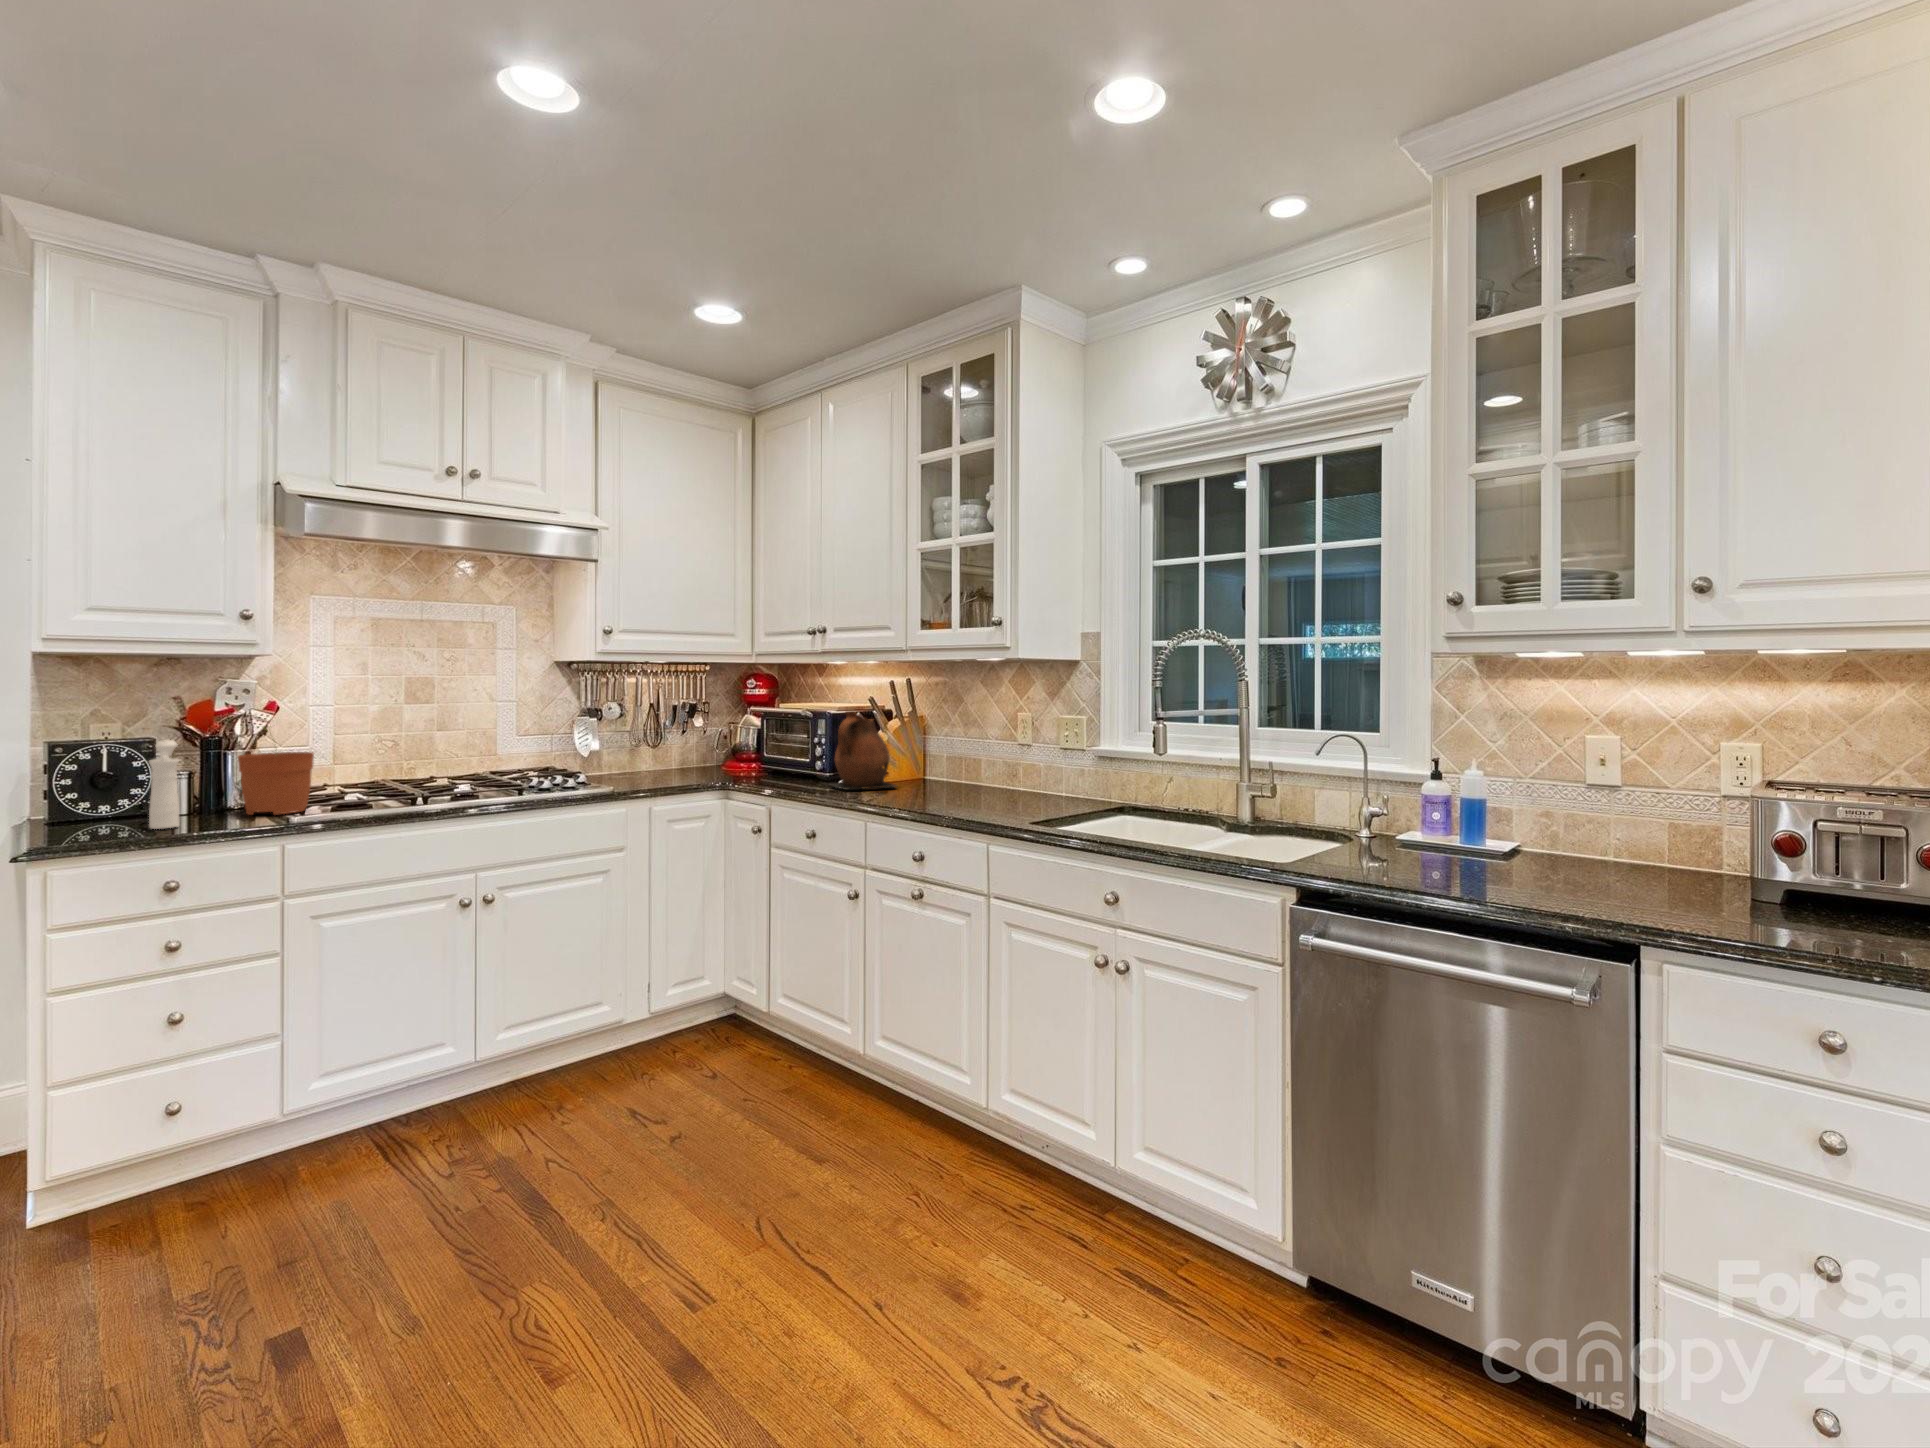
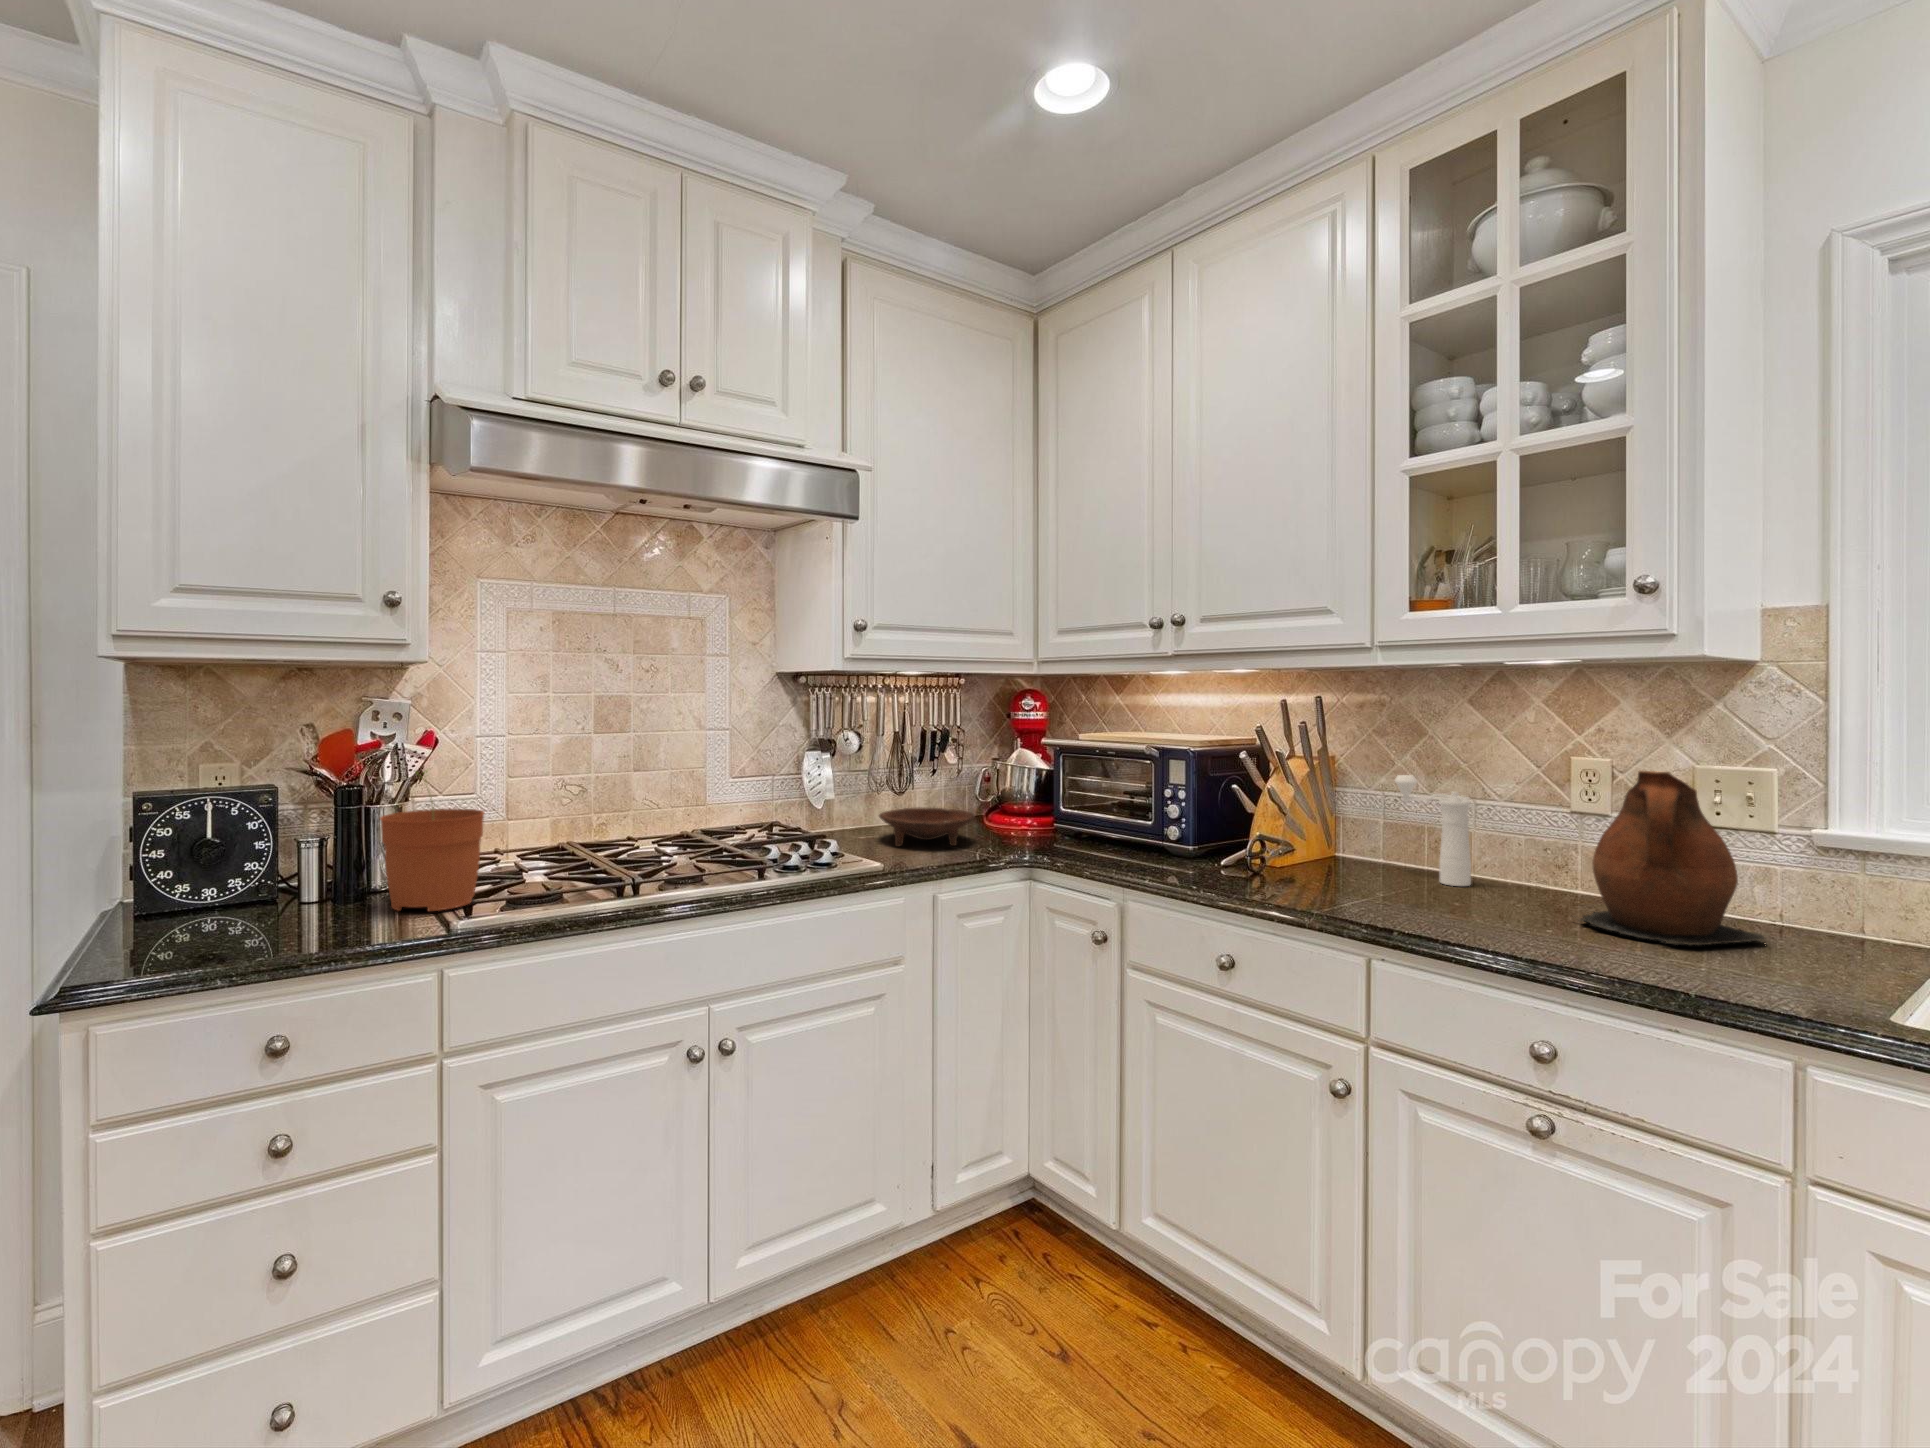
ceramic pitcher: present [832,711,896,789] -> present [1580,771,1765,945]
pepper mill: present [149,740,179,829] -> present [1395,775,1471,886]
bowl: none [622,756,692,780] -> present [879,808,975,846]

